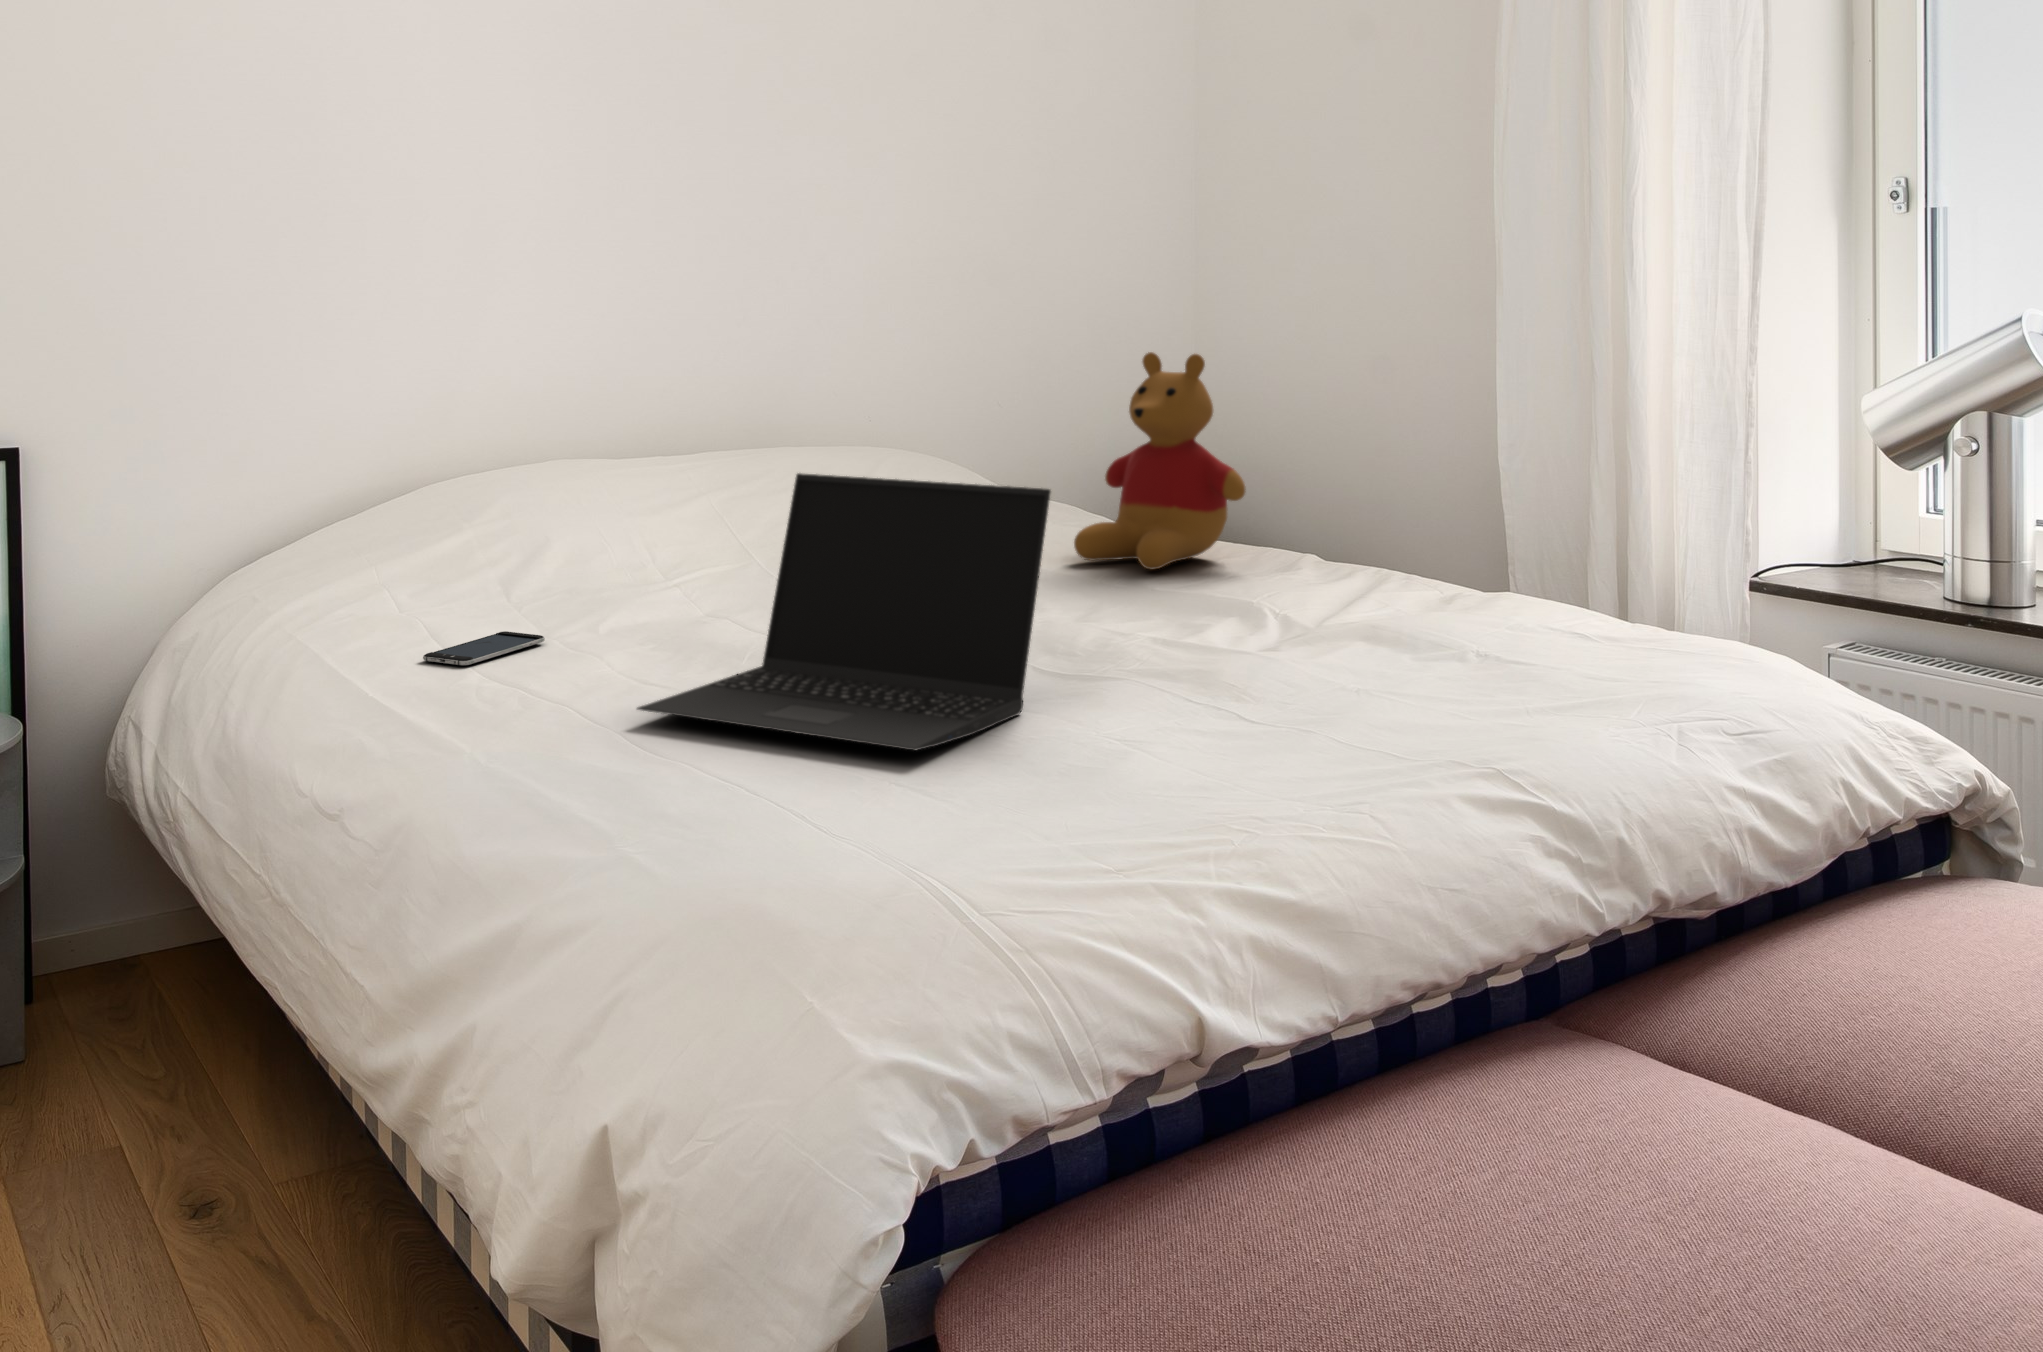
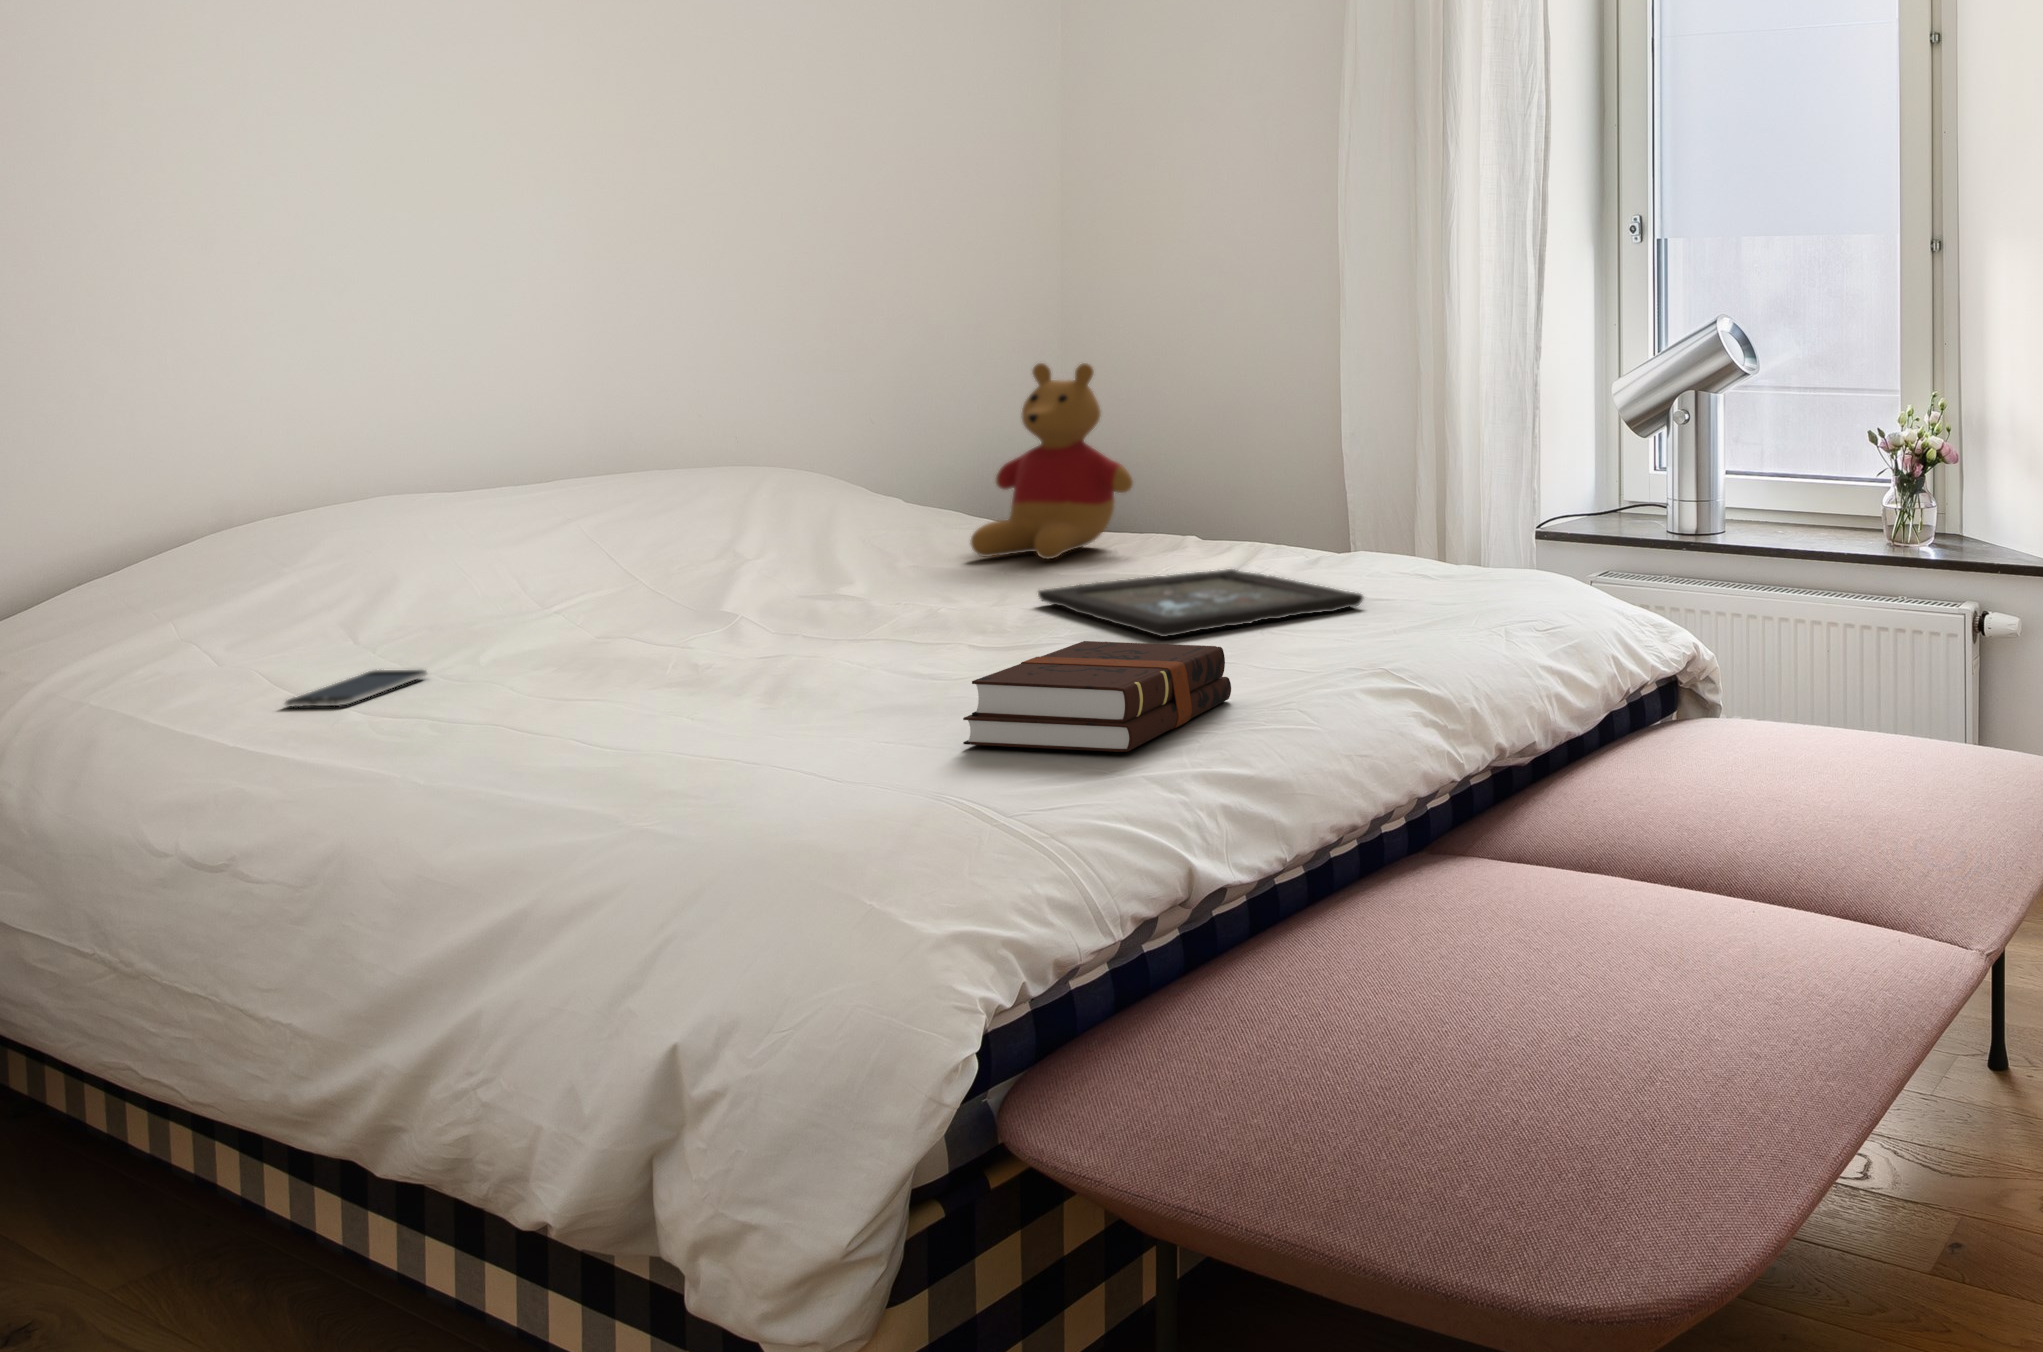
laptop: present [637,473,1051,751] -> none [591,482,999,716]
tray: none [1120,602,1495,684] -> present [1038,569,1363,637]
hardback book: none [968,688,1293,844] -> present [963,641,1231,752]

